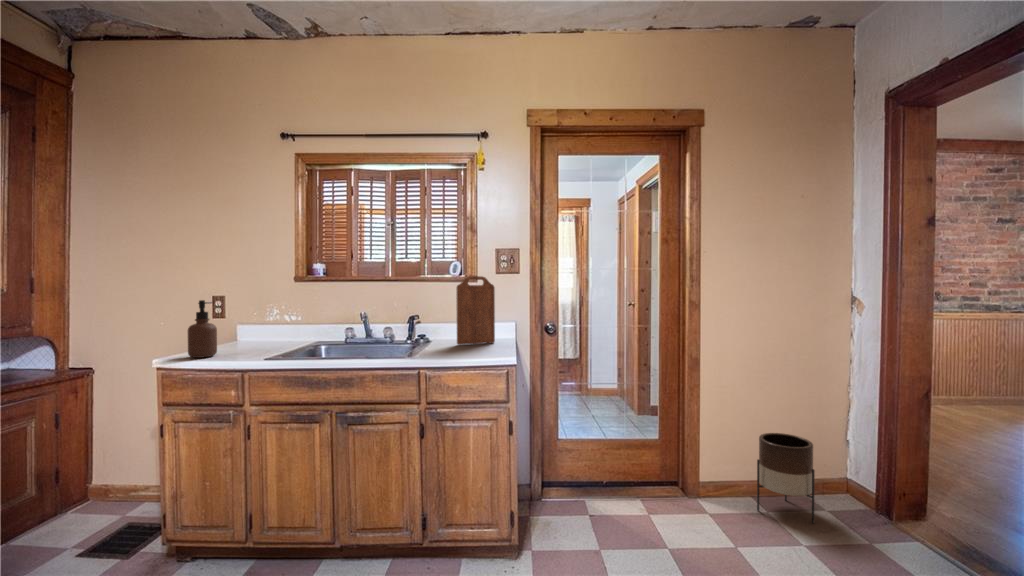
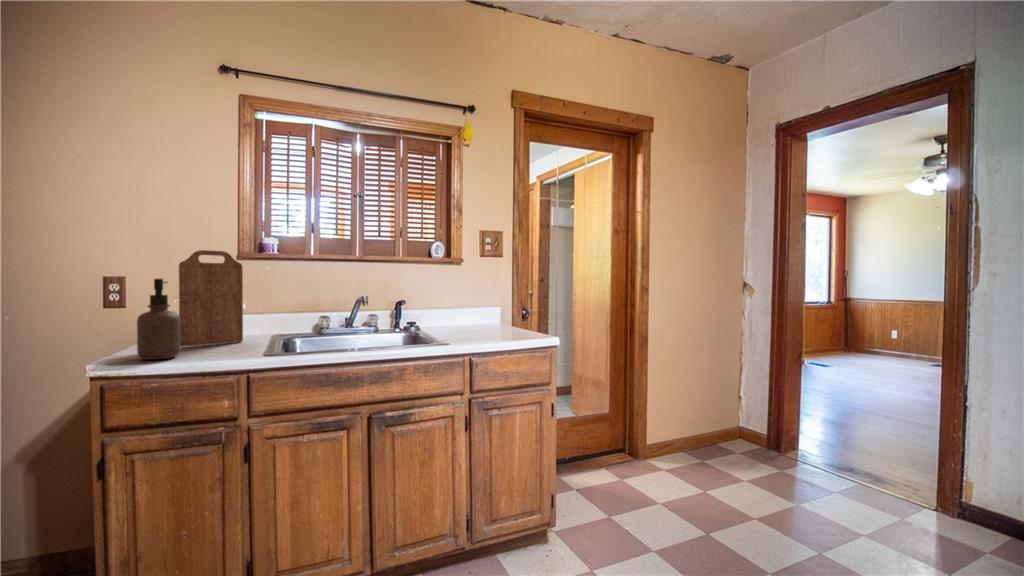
cutting board: present [456,276,495,345] -> present [179,250,243,347]
planter: present [757,433,815,523] -> none [692,395,738,463]

